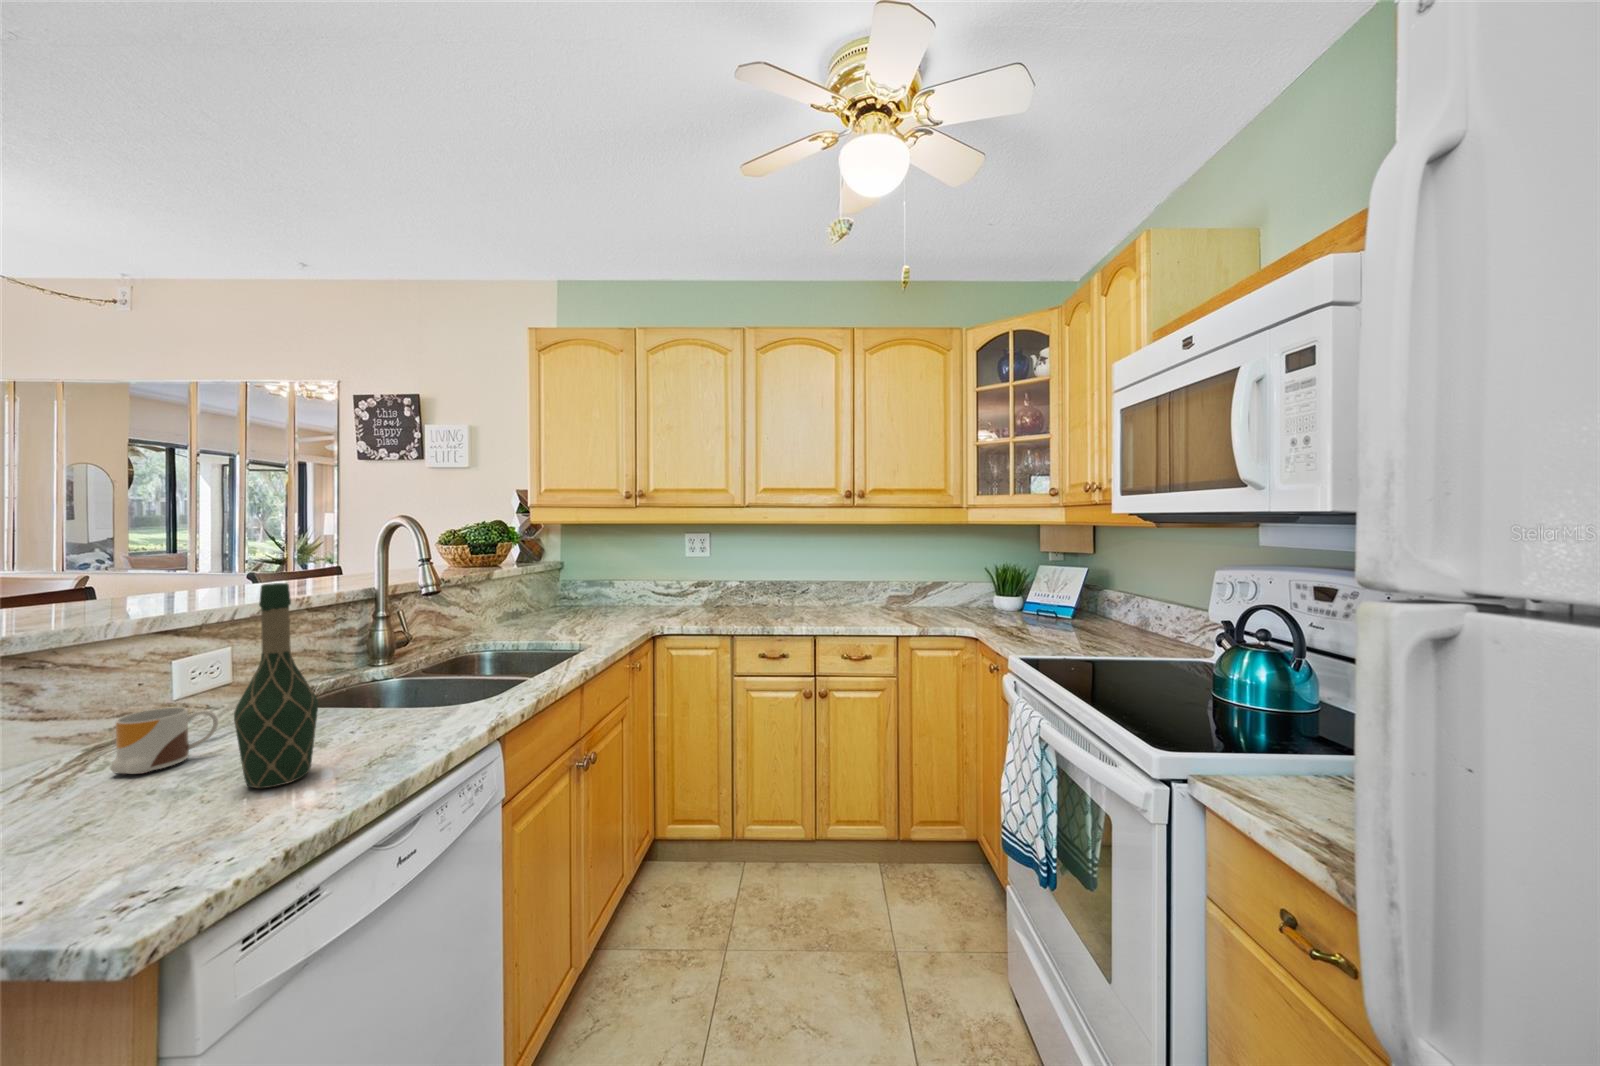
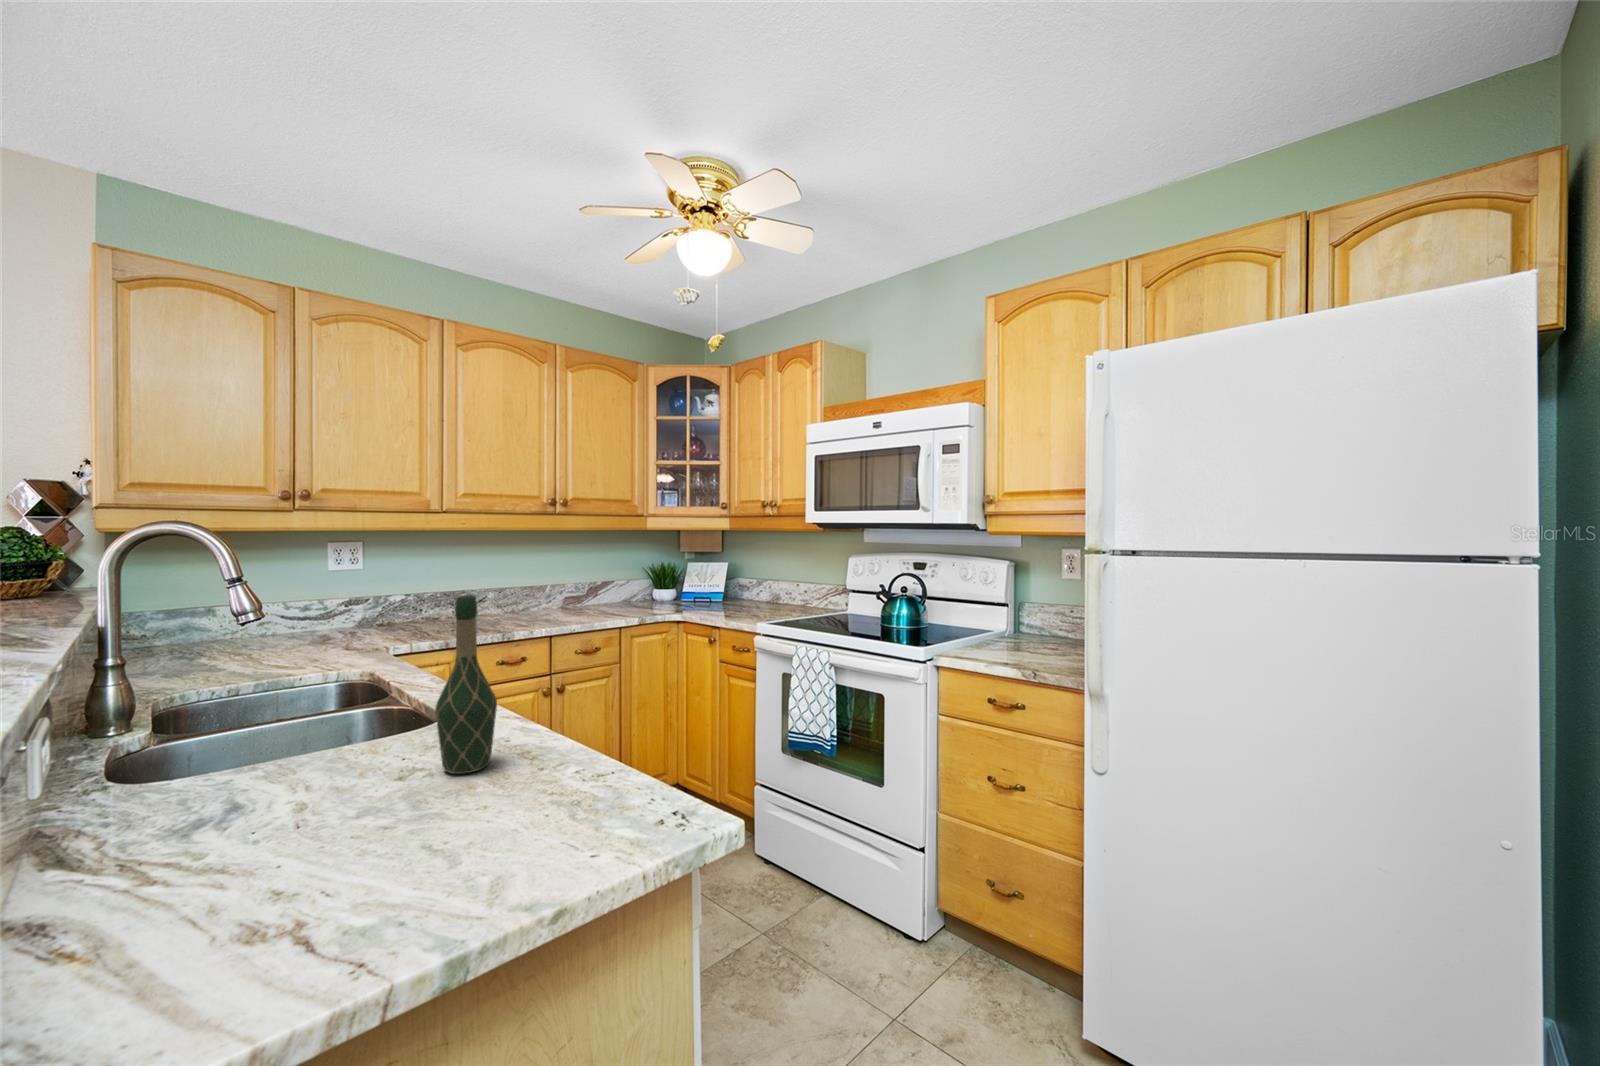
mug: present [110,707,218,774] -> none [242,739,320,812]

